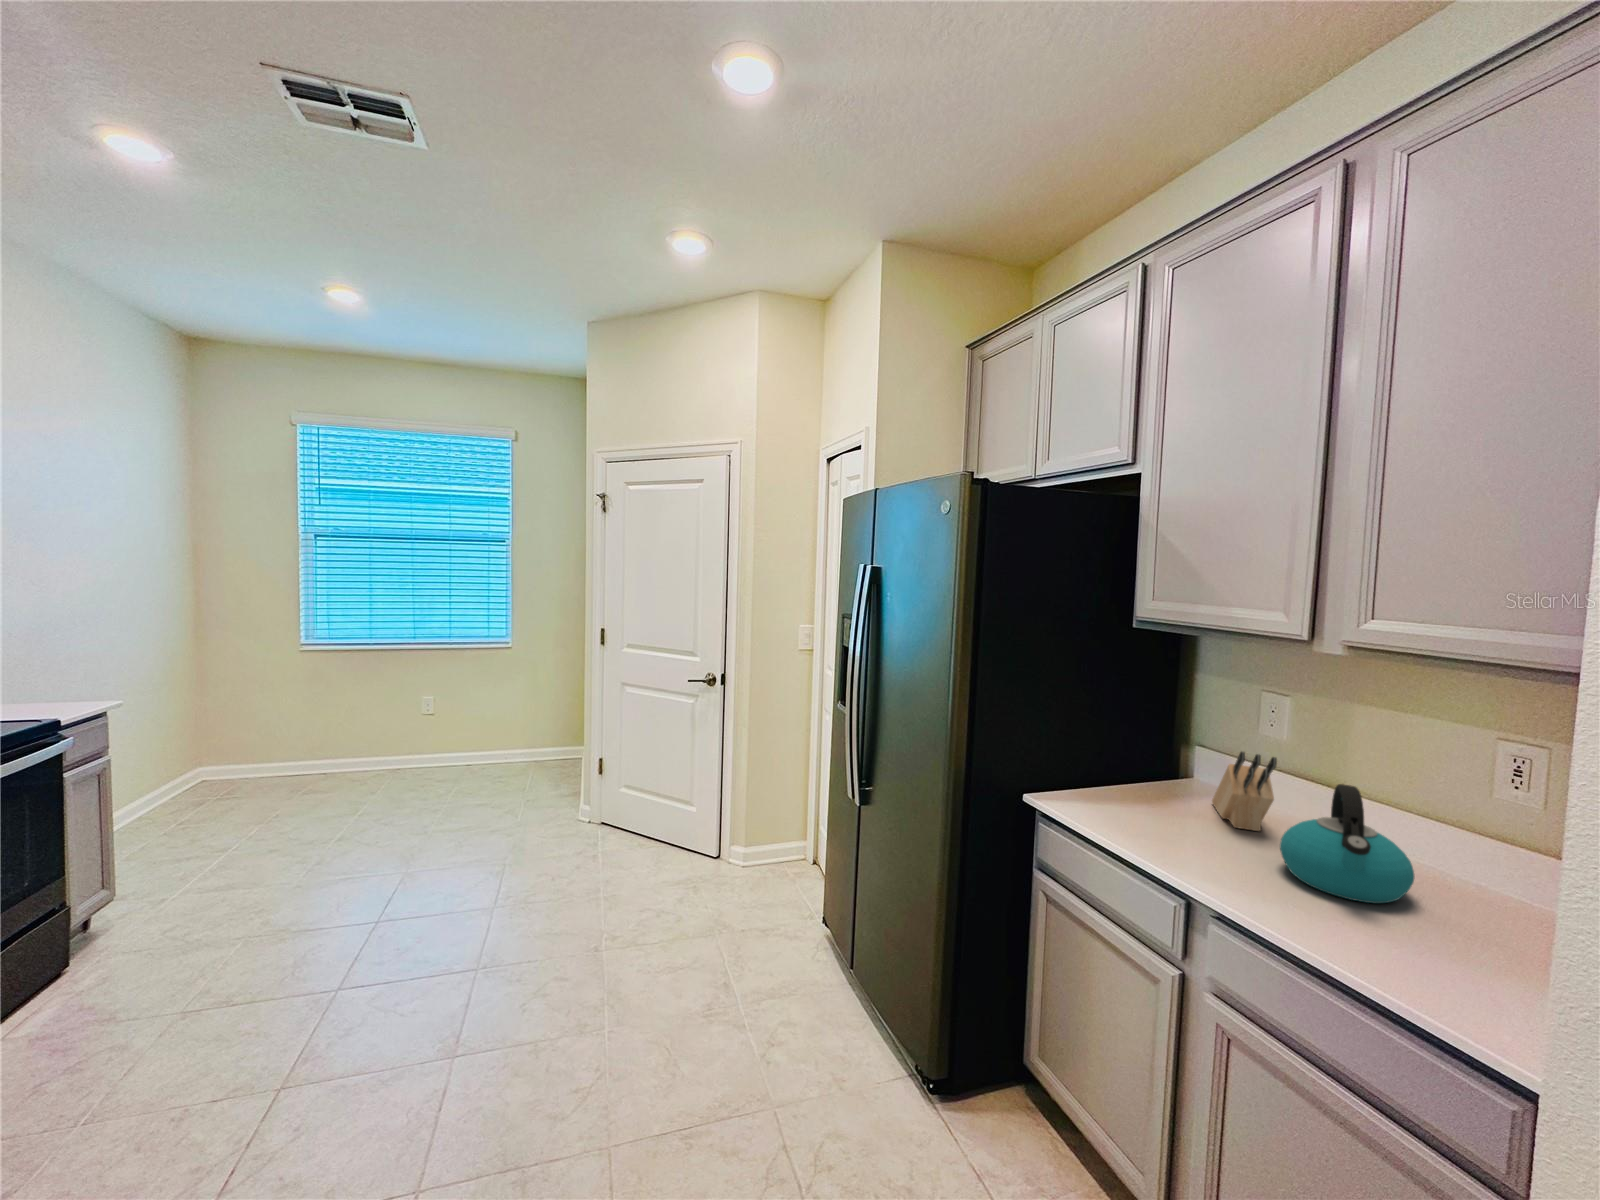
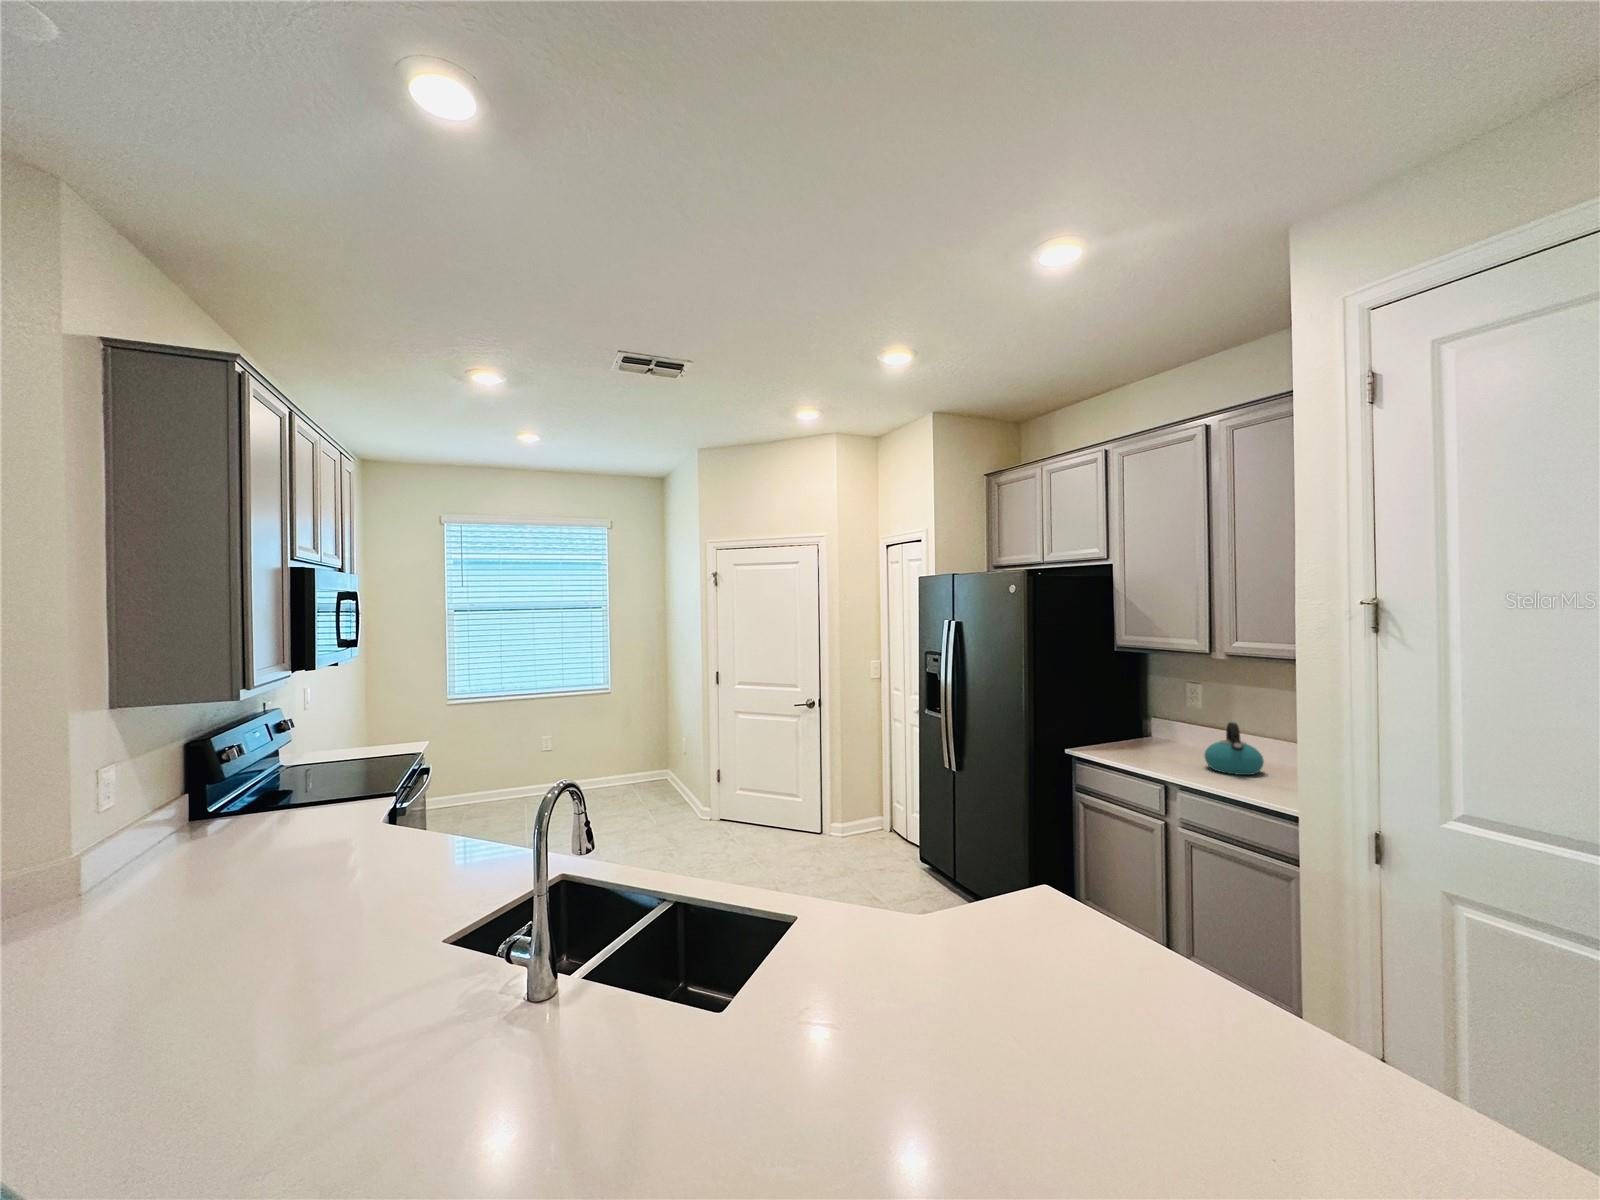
knife block: present [1212,752,1277,831] -> none [1166,714,1199,756]

